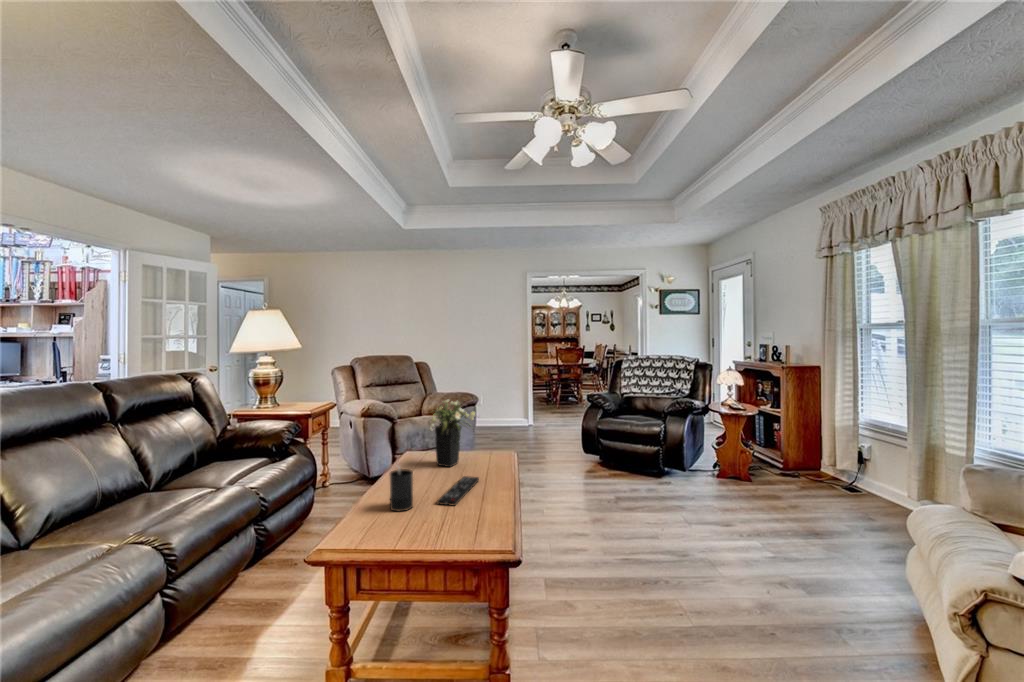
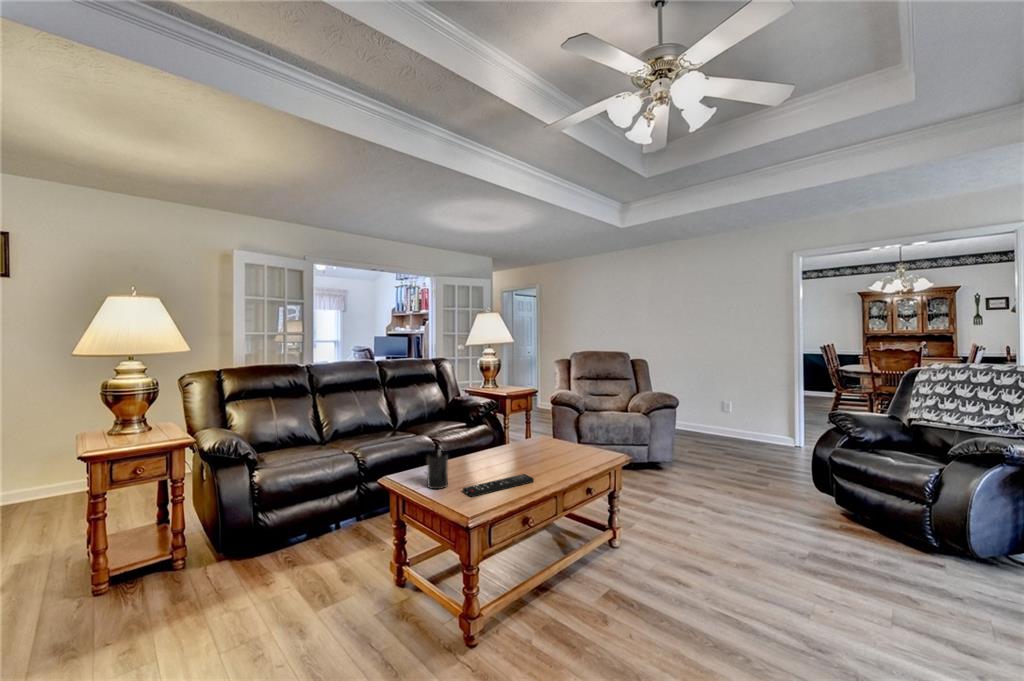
flower arrangement: present [428,400,475,467] -> none [510,394,566,463]

